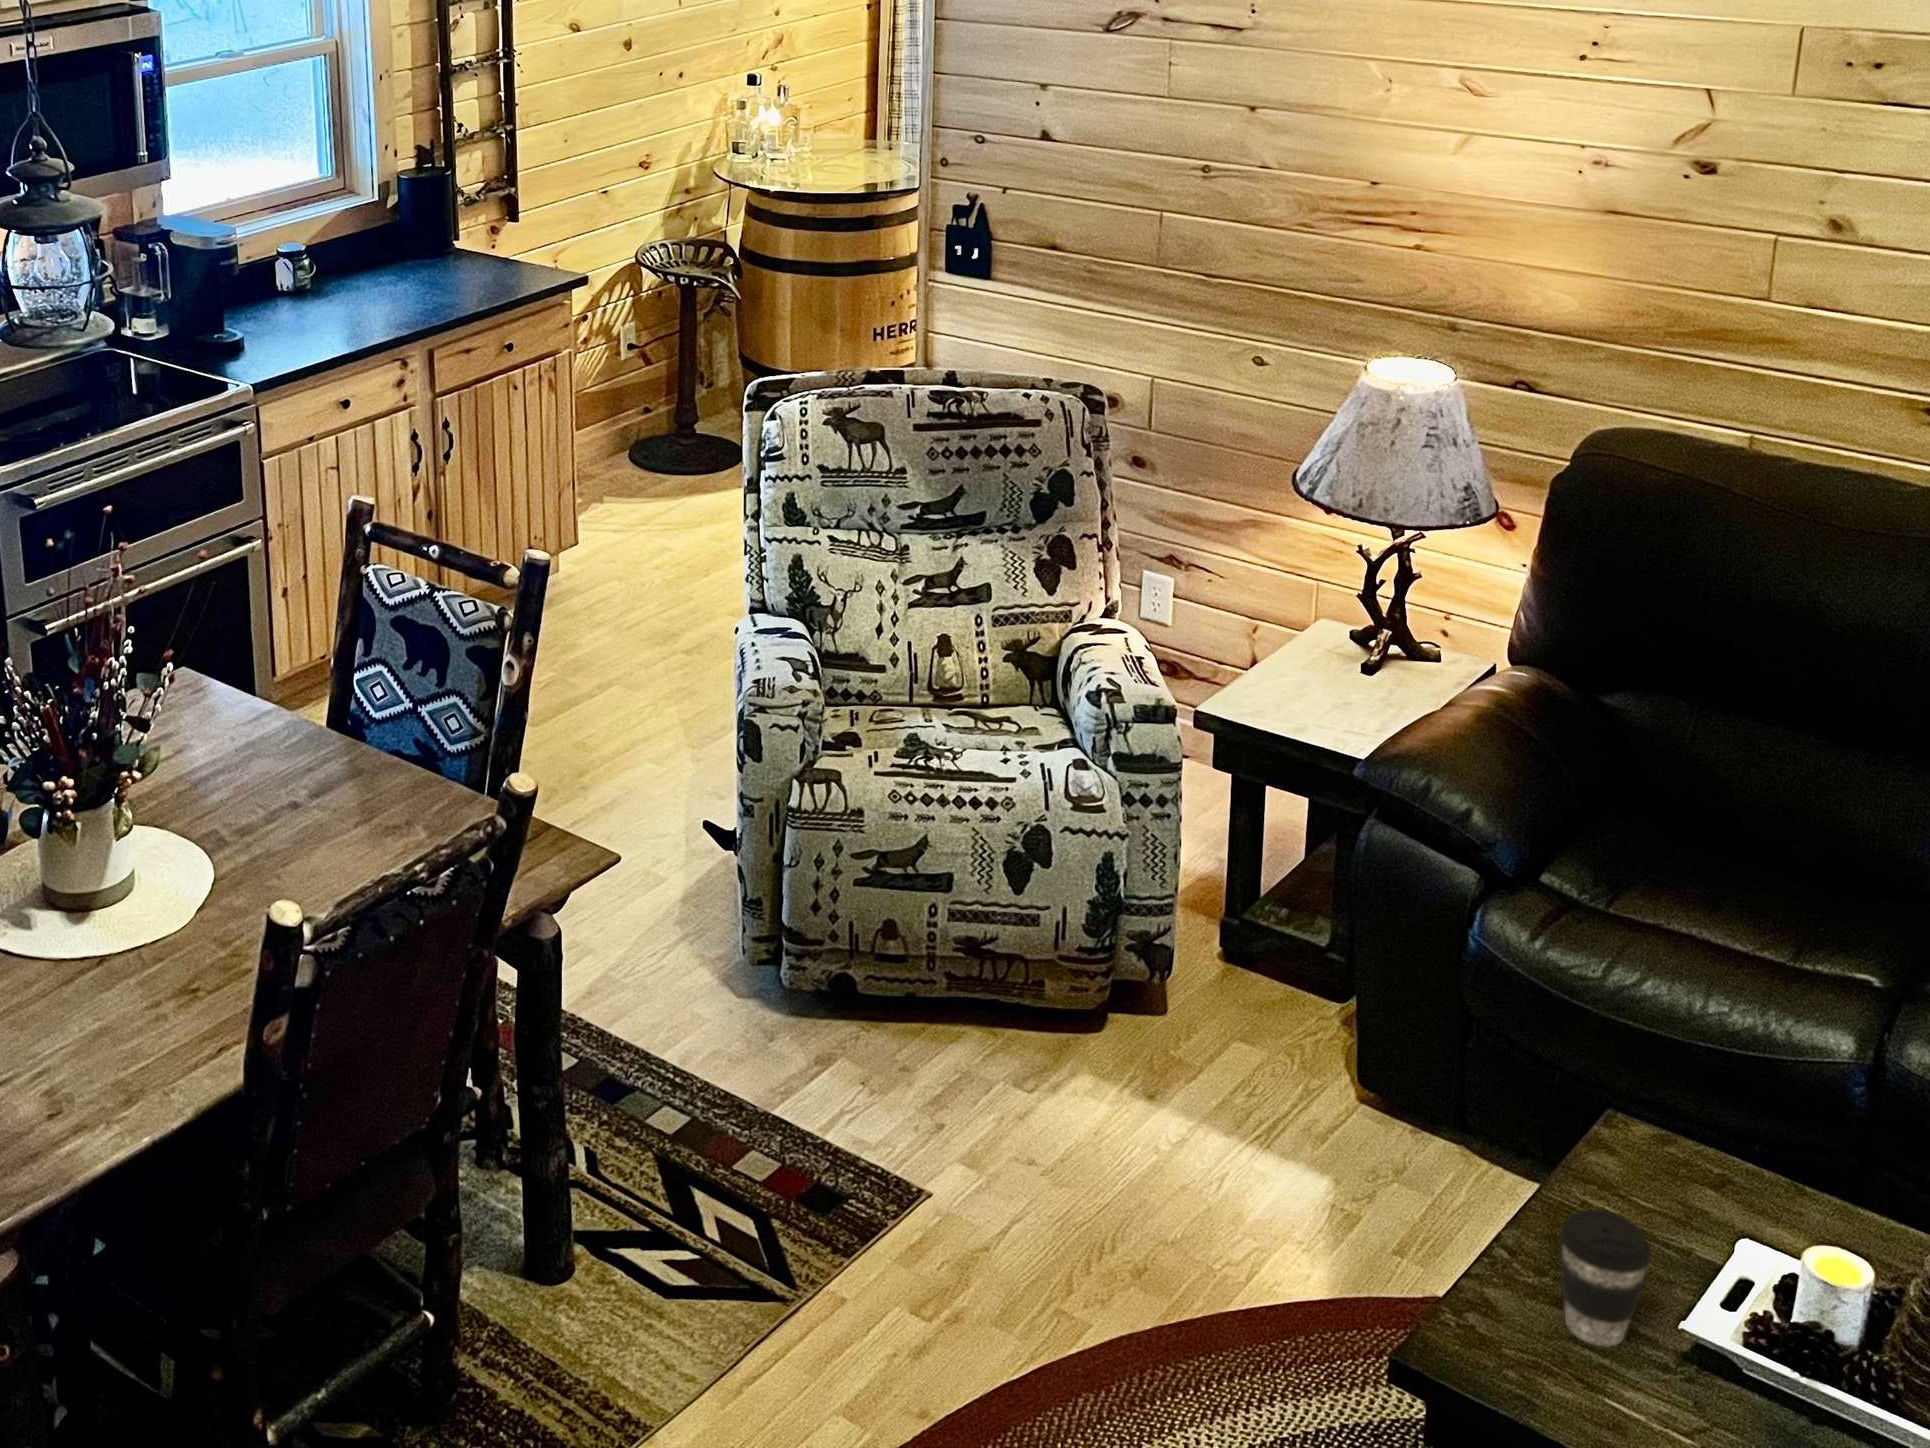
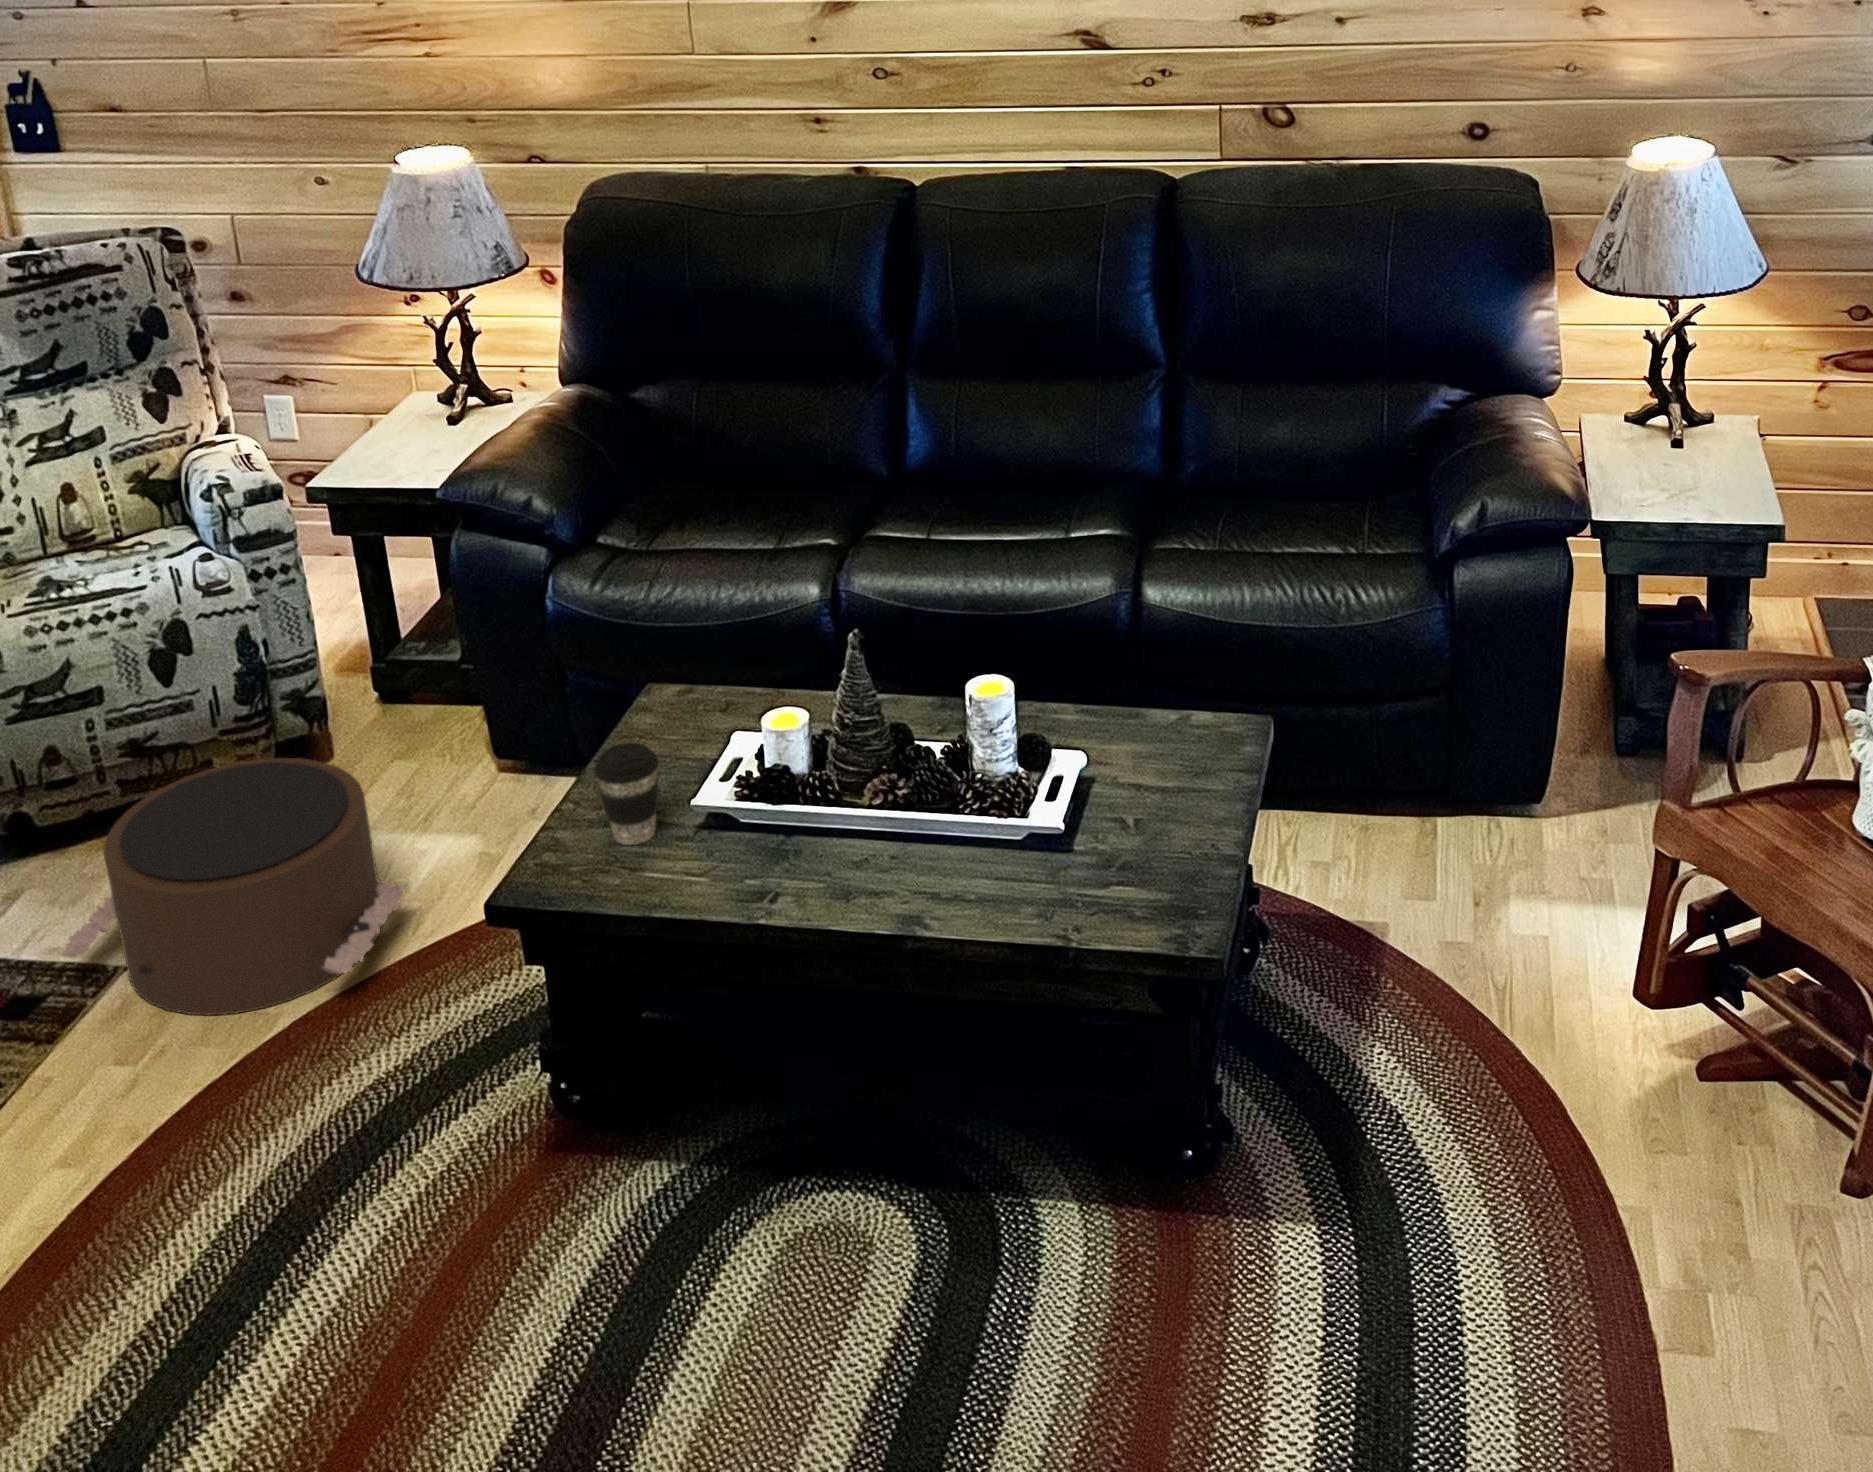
pouf: none [867,1007,1250,1315] -> present [61,758,408,1015]

